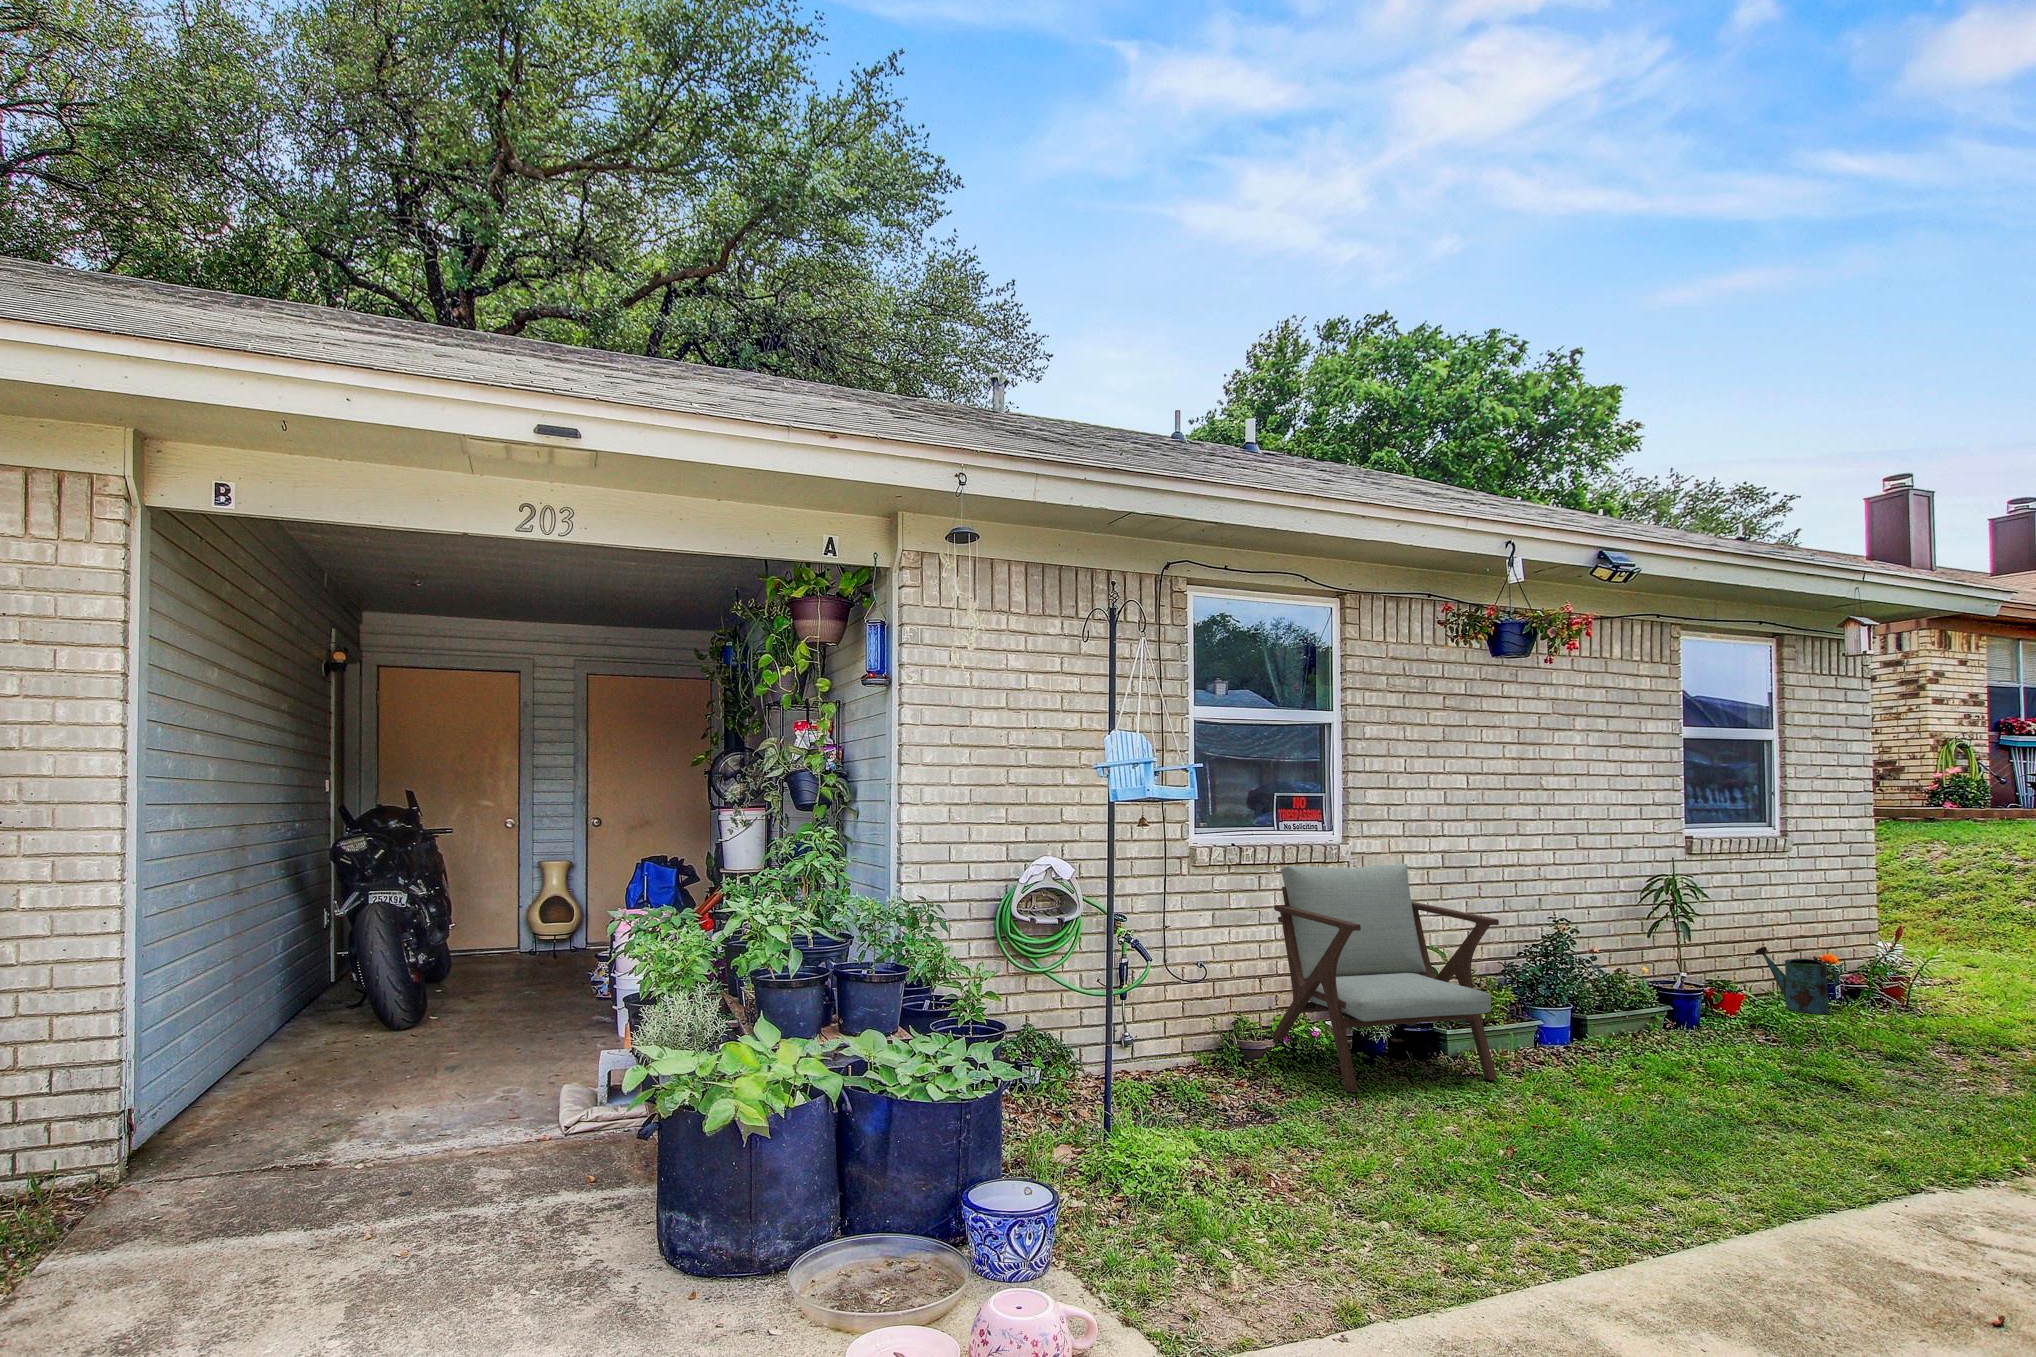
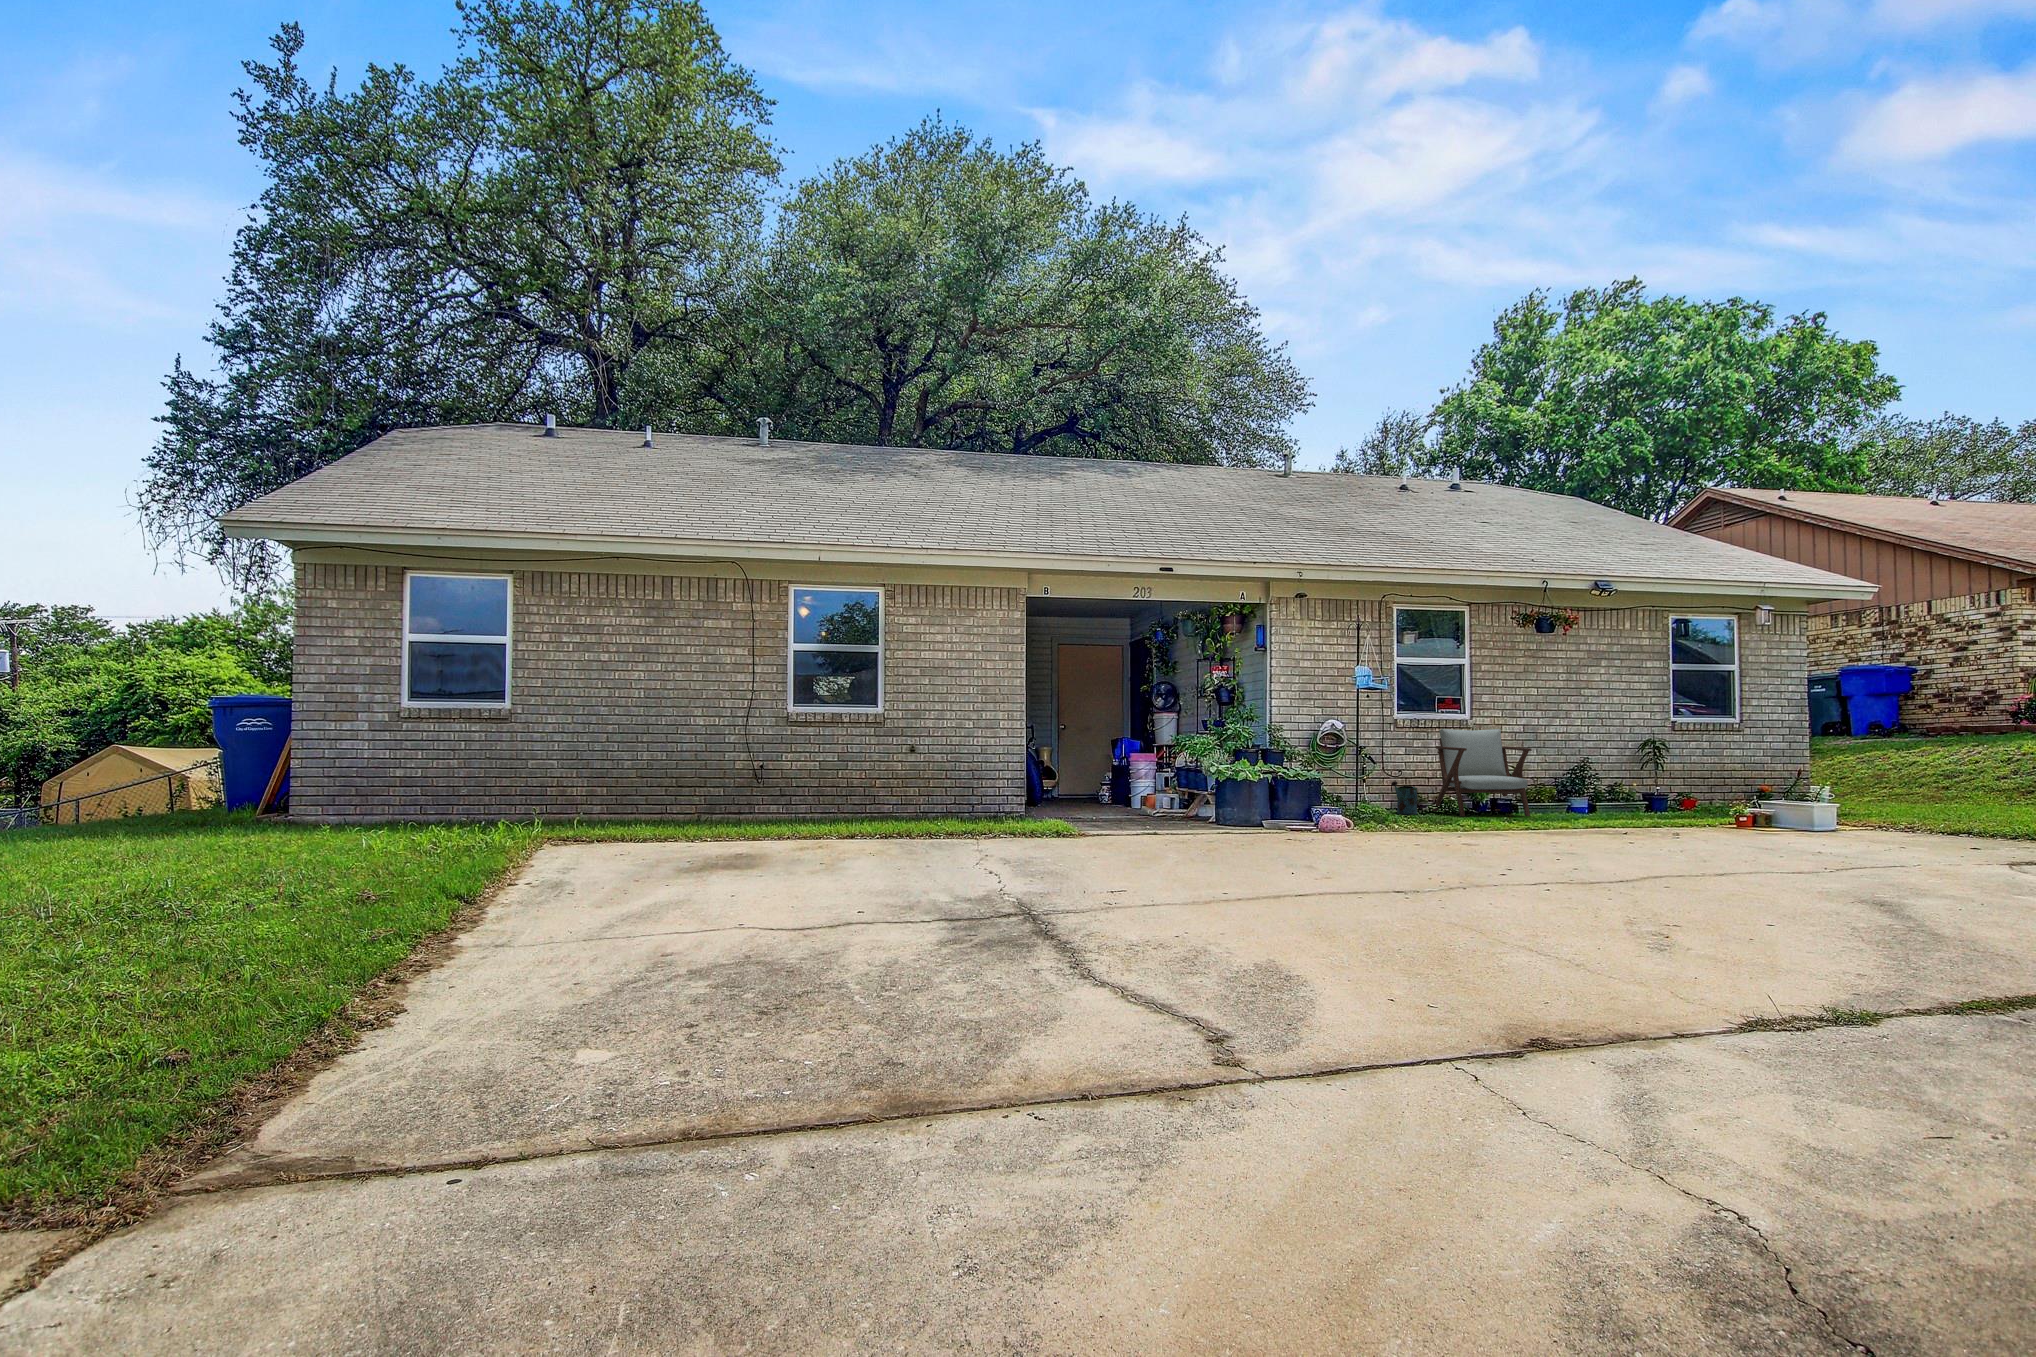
watering can: present [1755,947,1839,1014] -> present [1391,781,1417,814]

